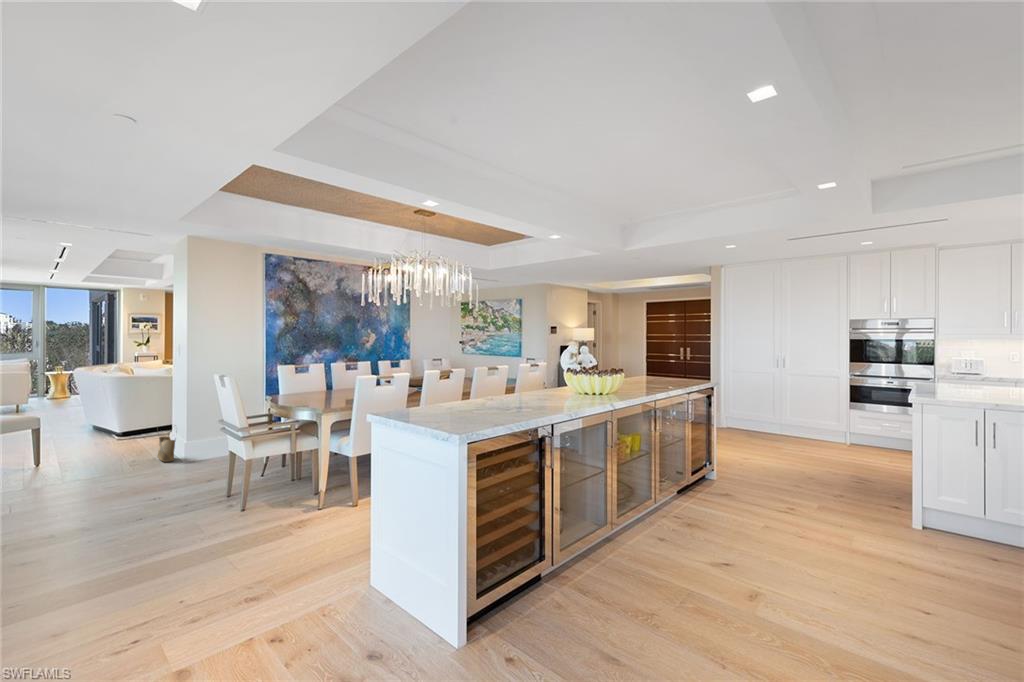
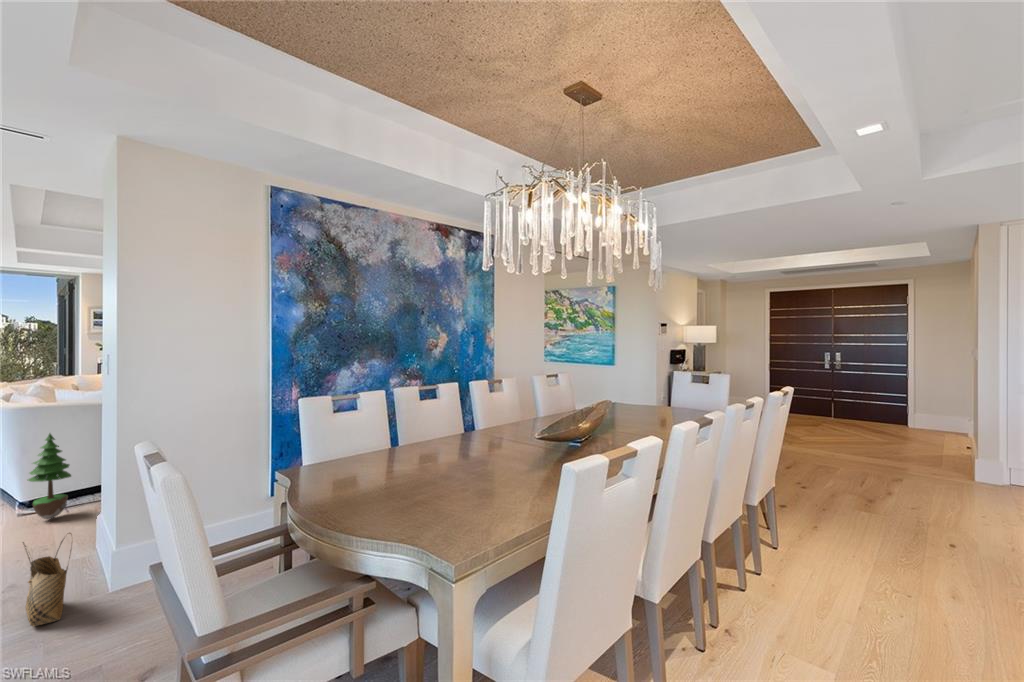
potted tree: none [133,389,155,438] -> present [27,433,71,519]

